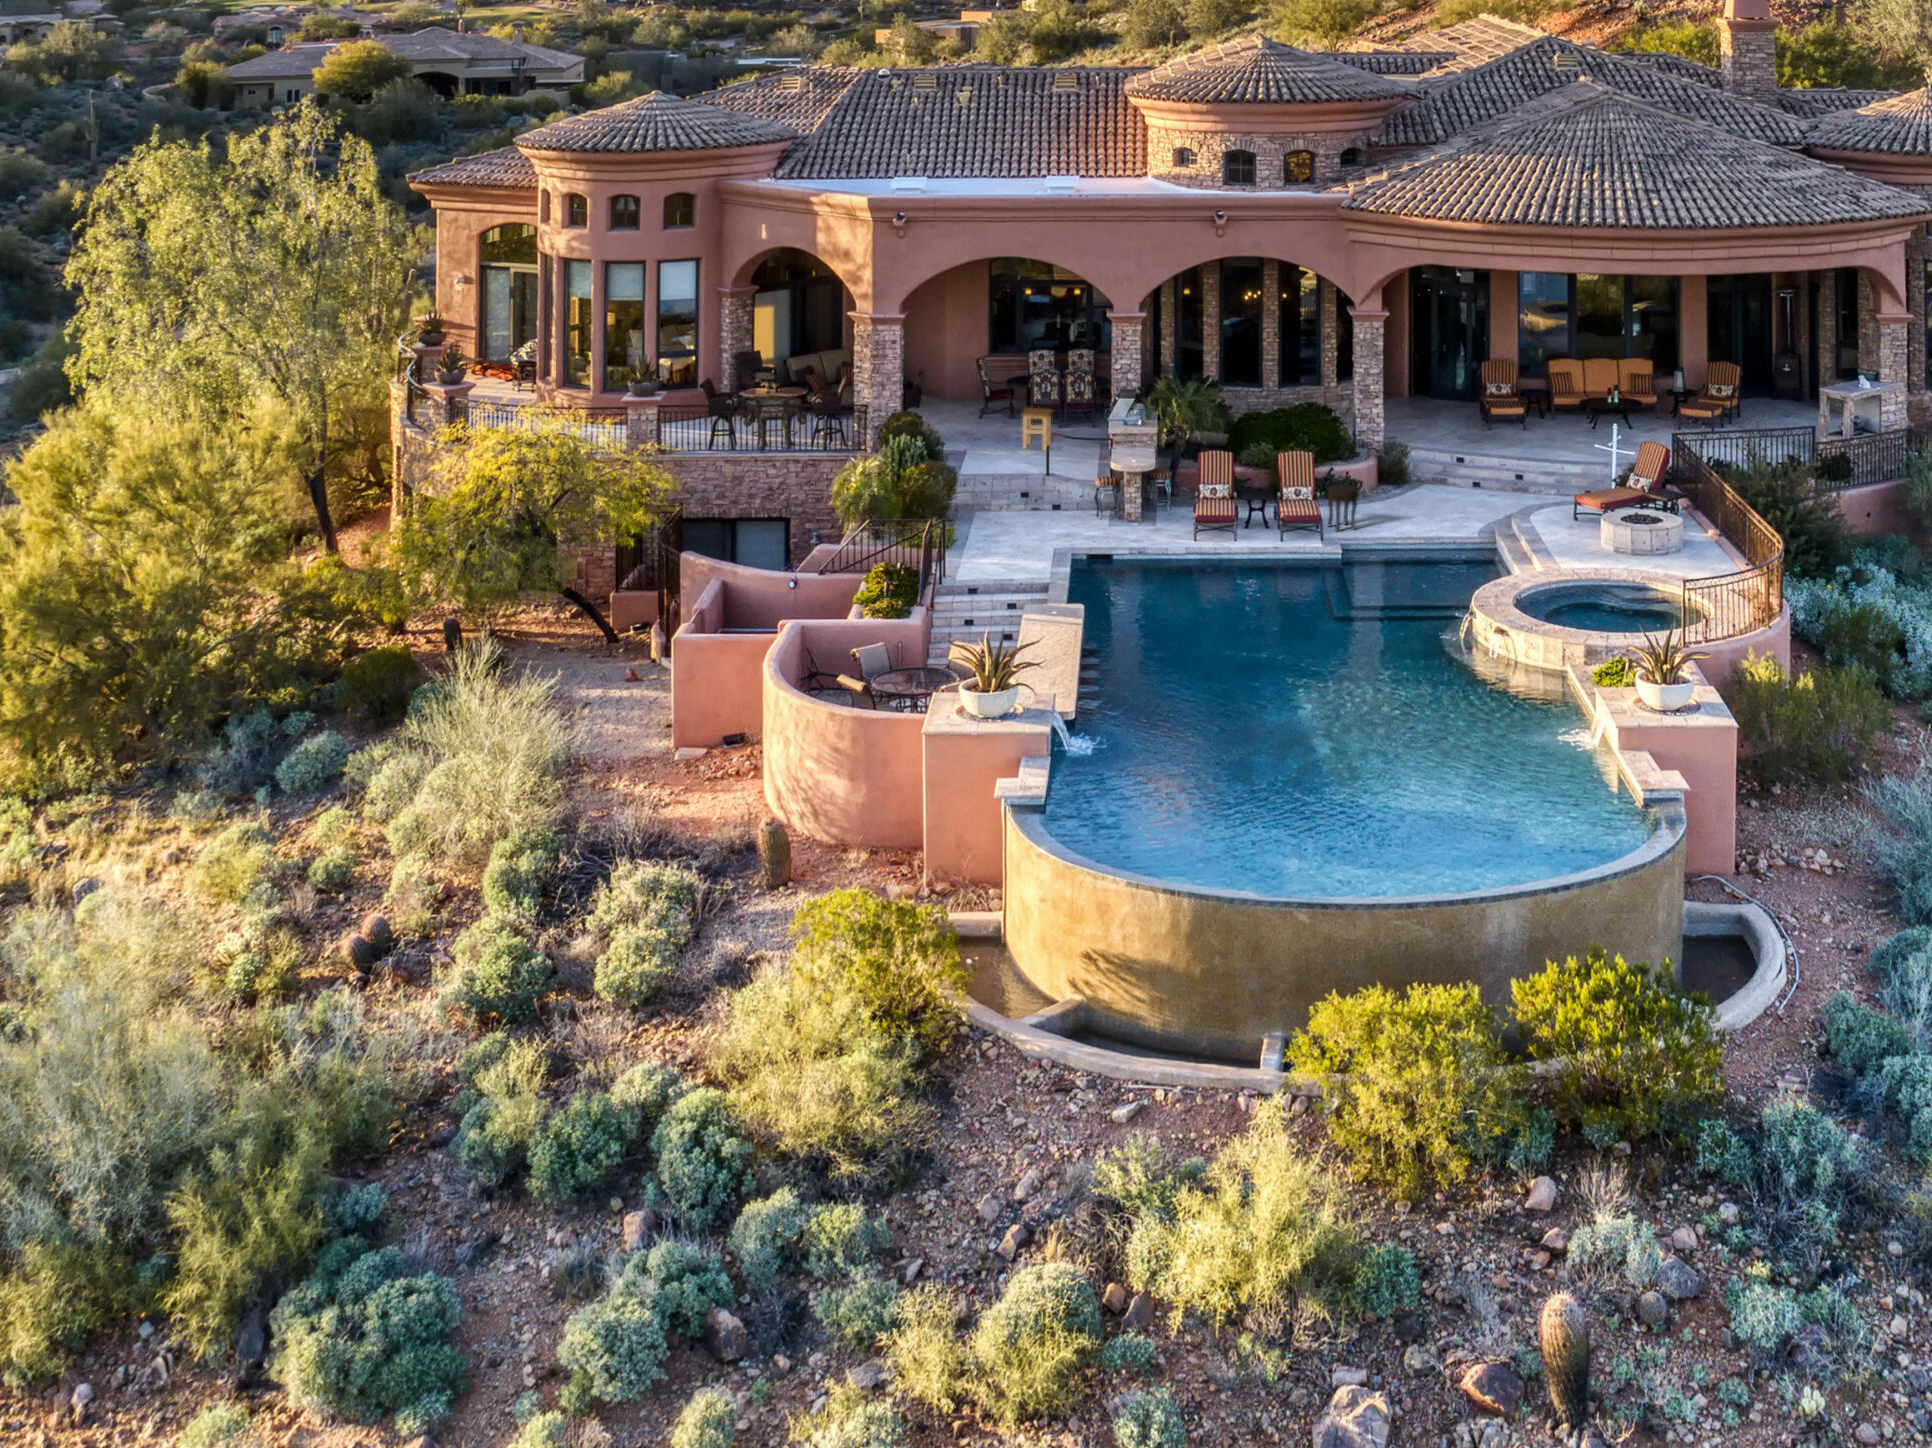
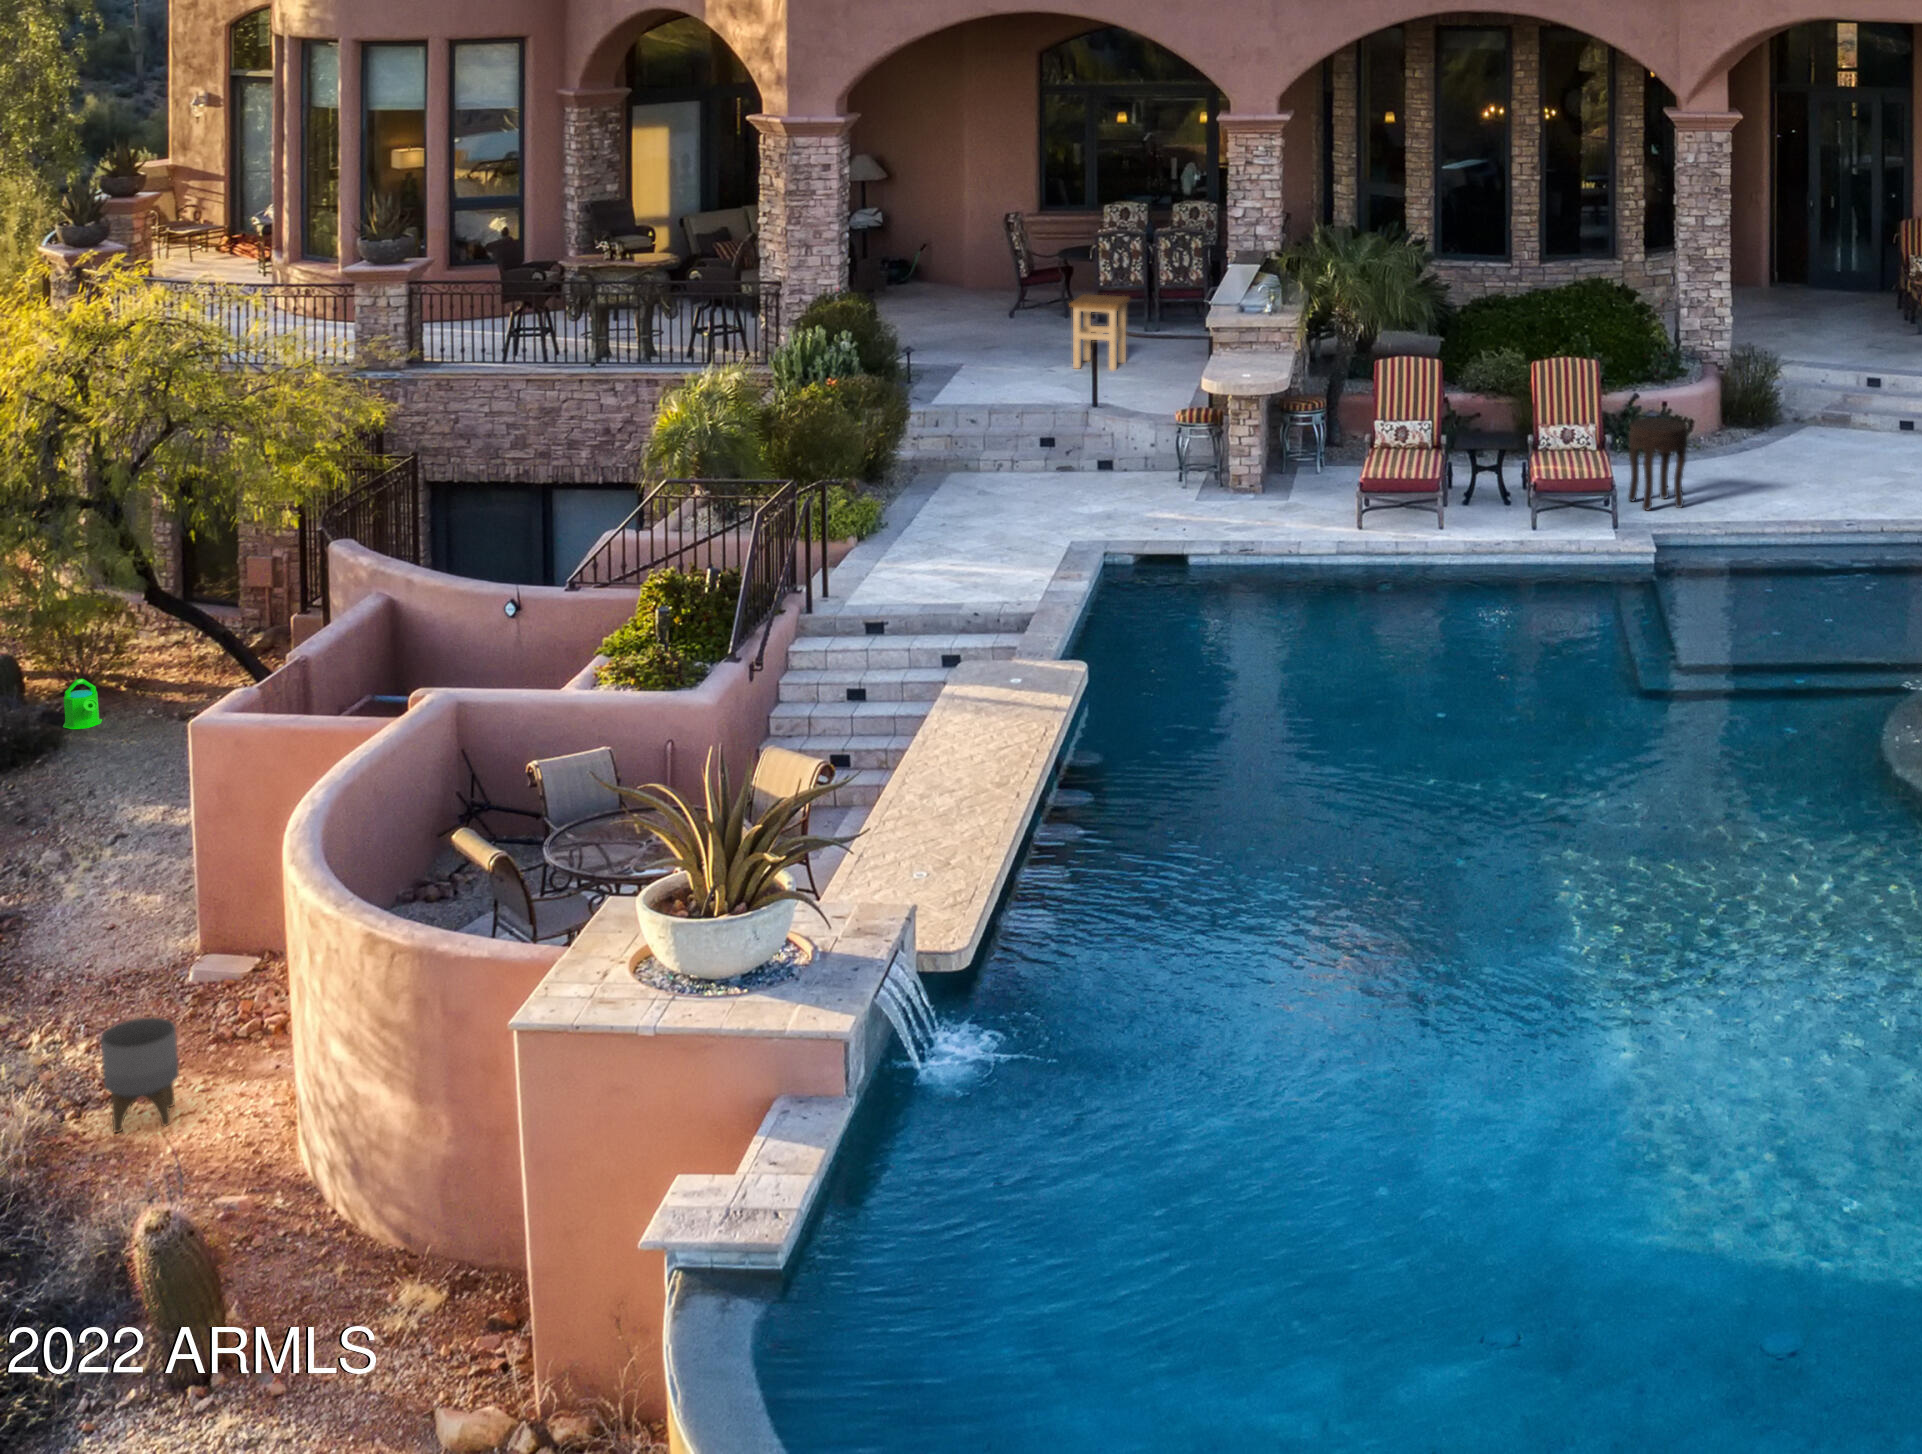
watering can: none [543,618,563,643] -> present [63,679,102,729]
planter: none [687,757,716,804] -> present [101,1018,179,1133]

